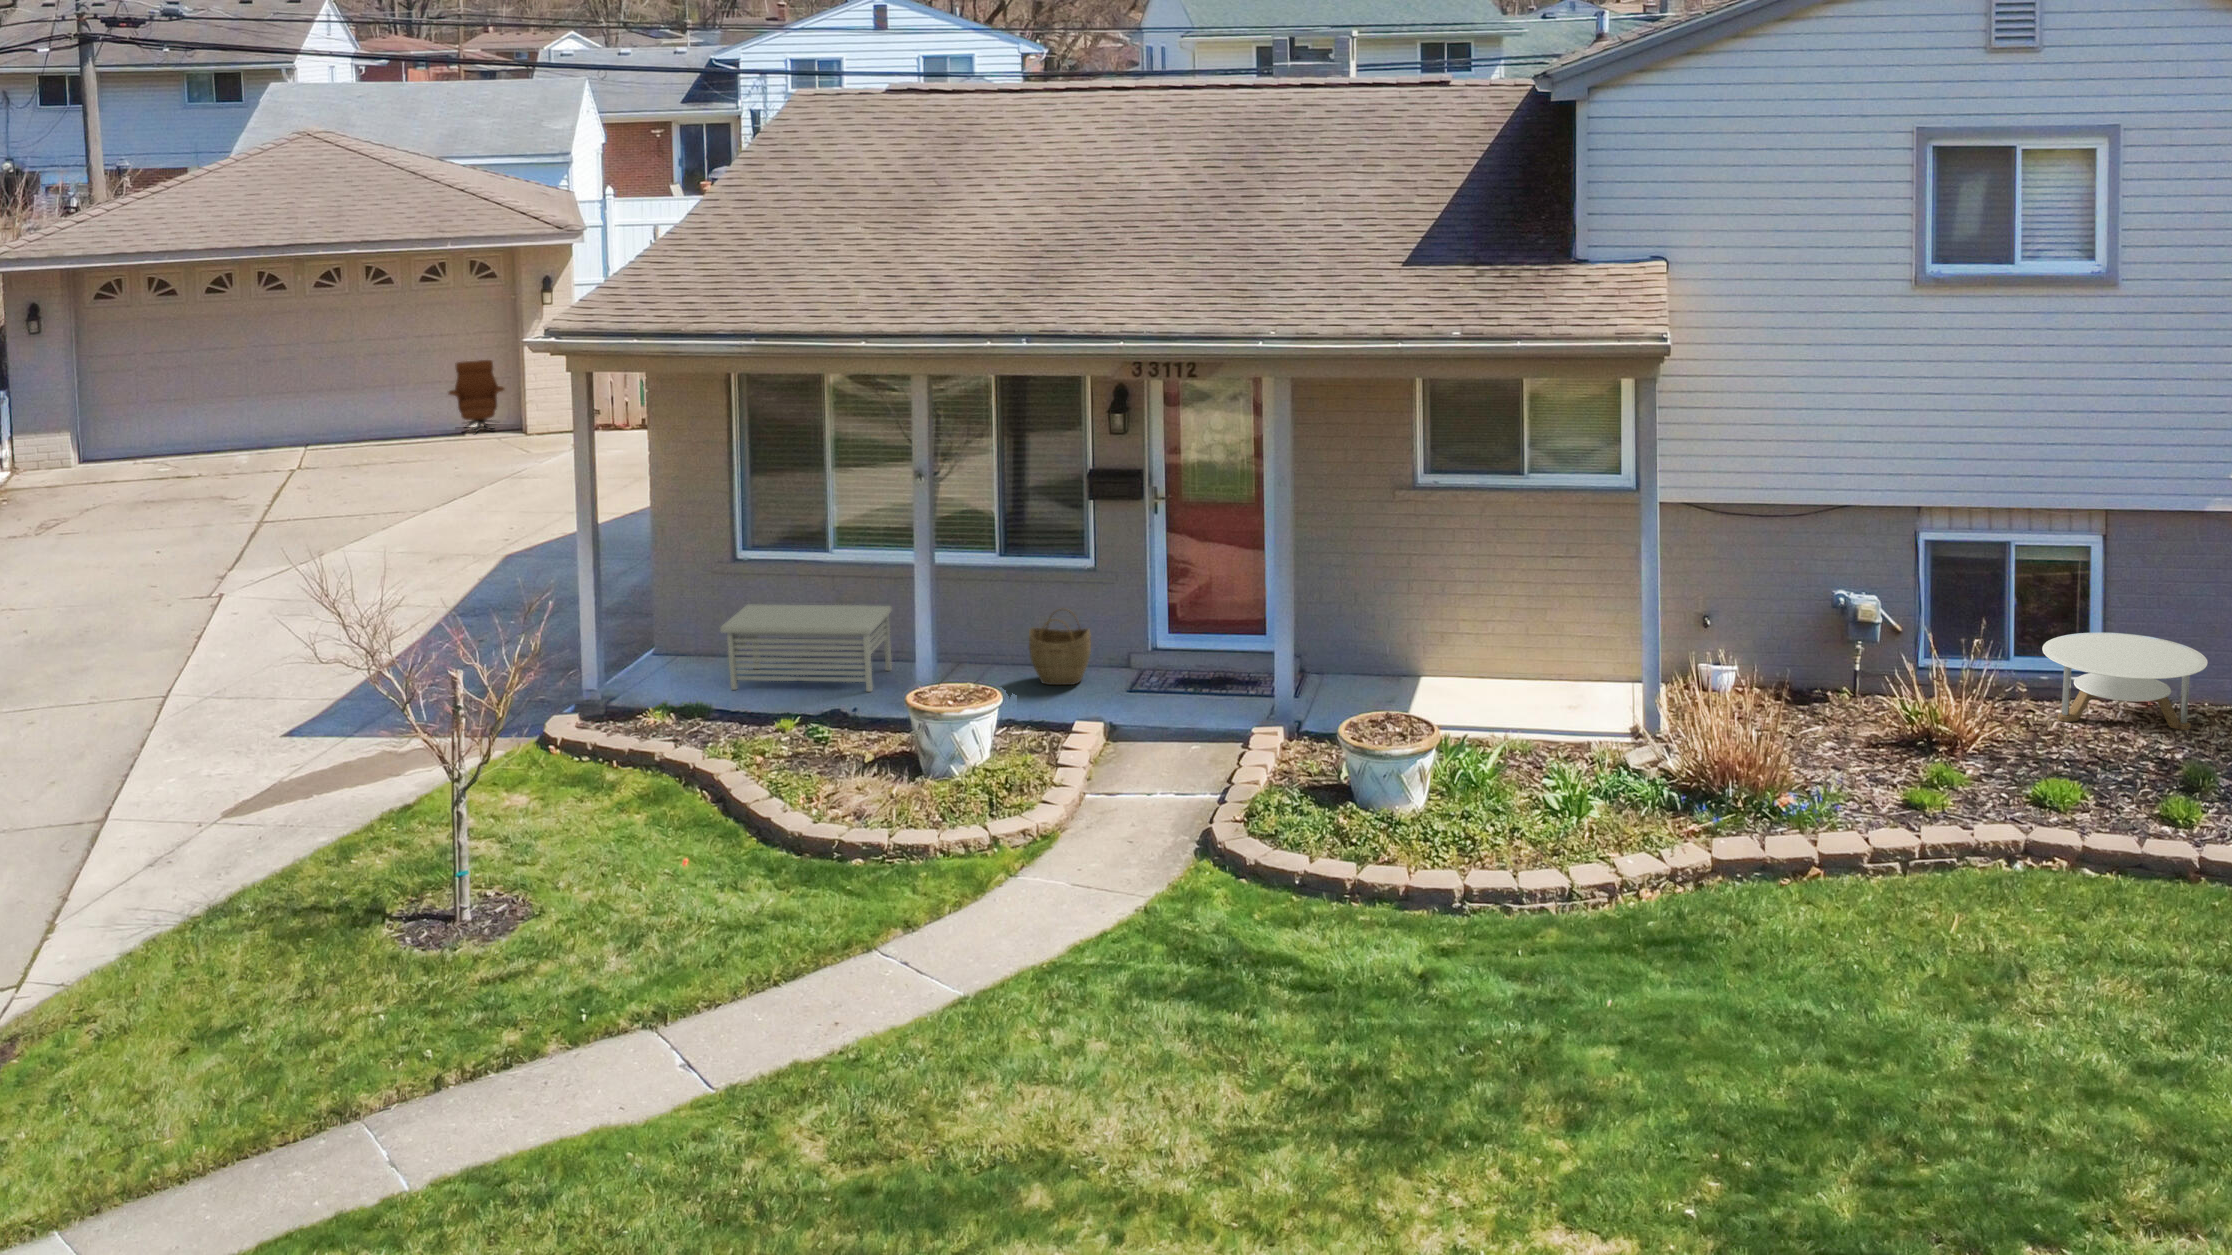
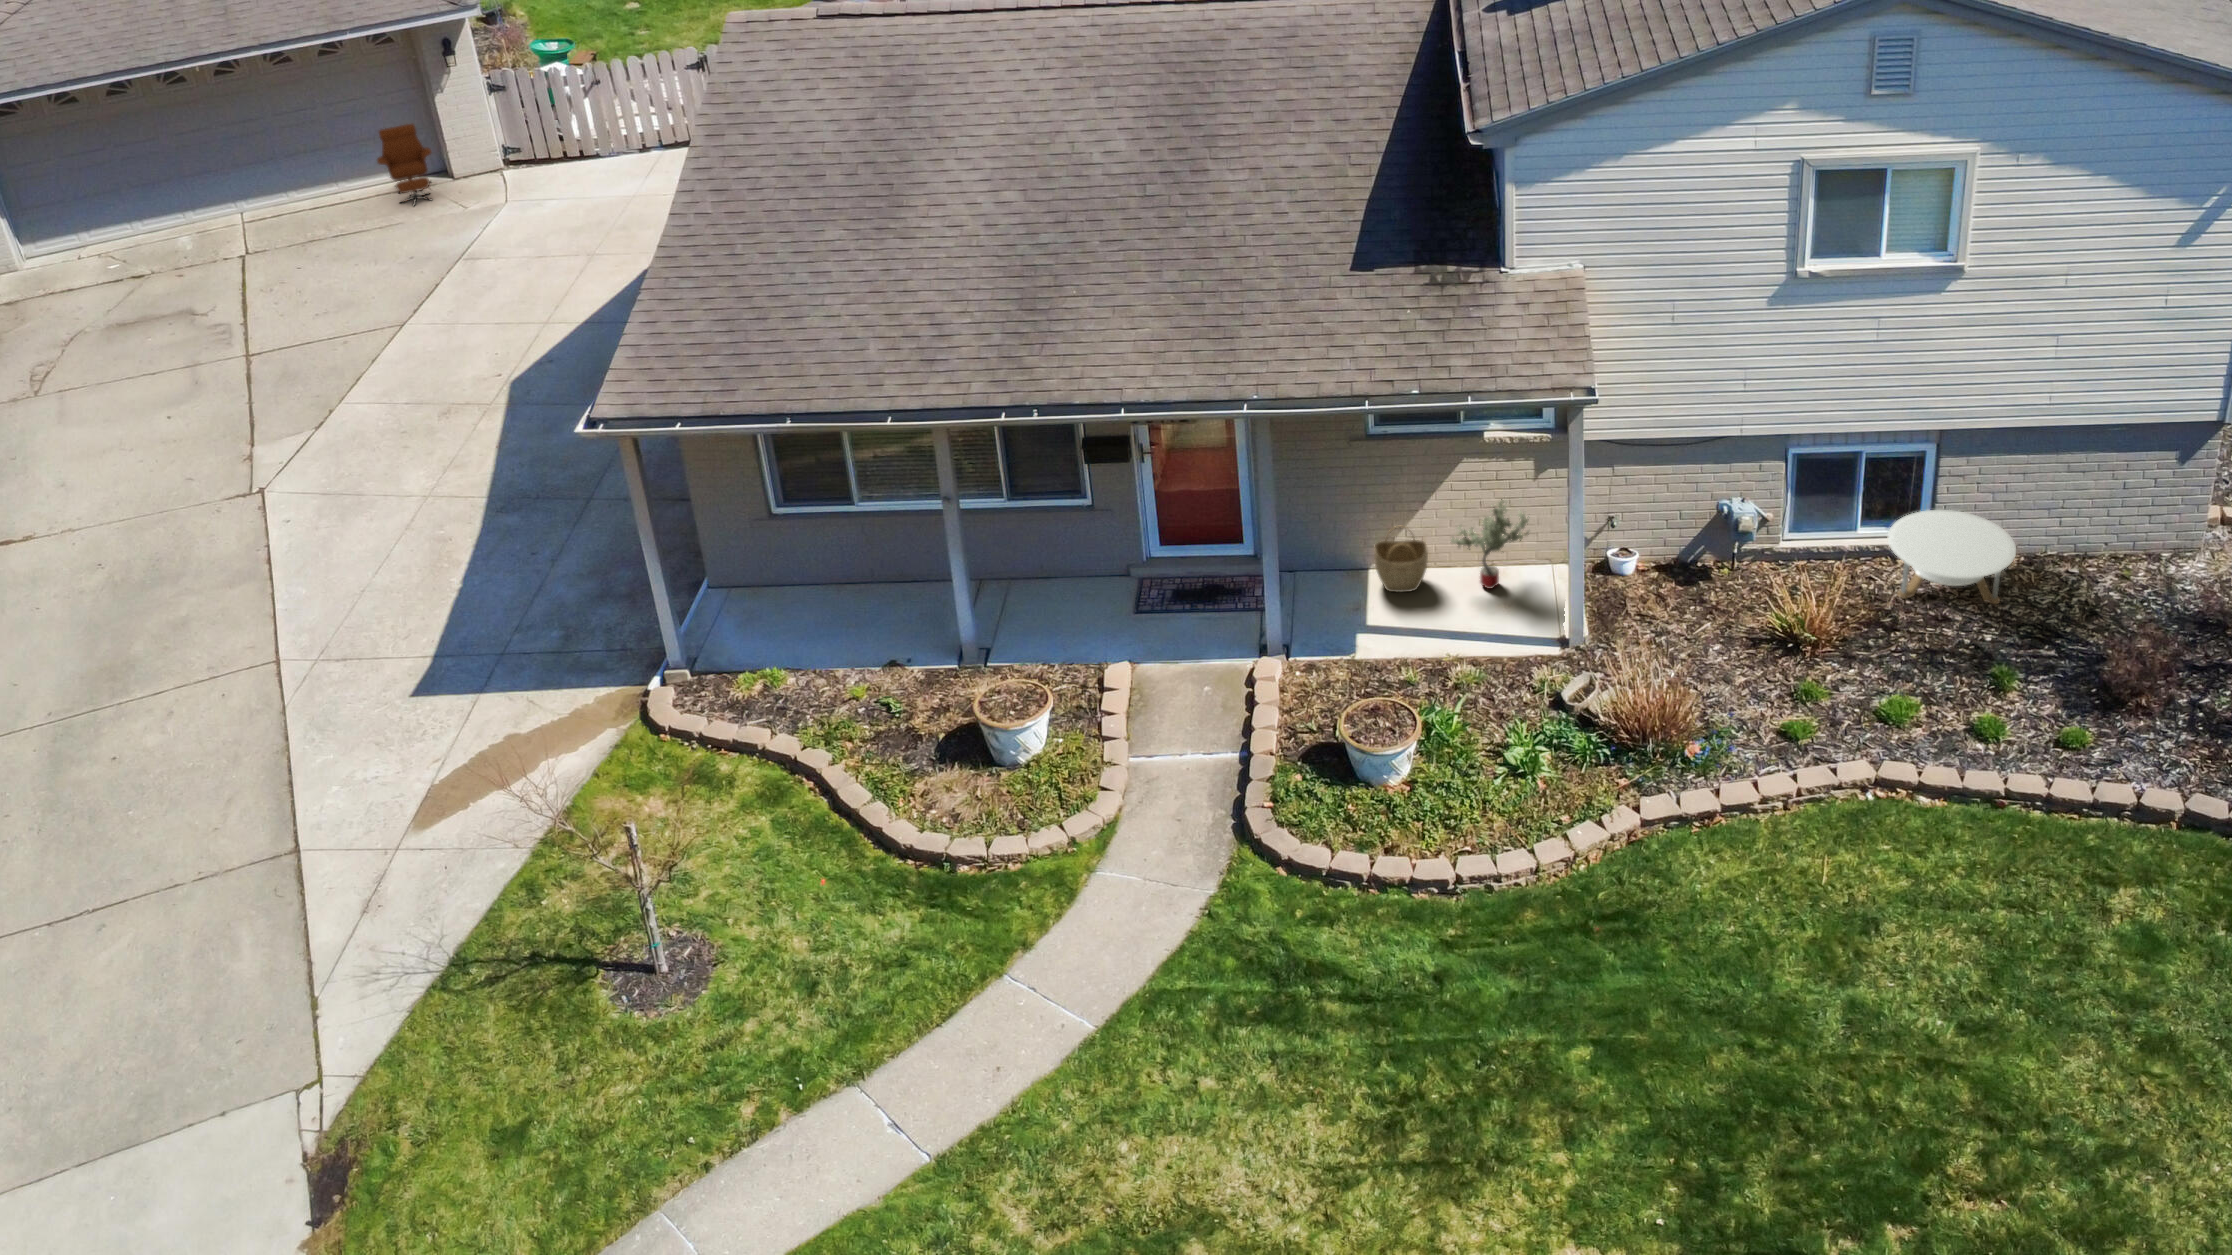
potted tree: none [1502,579,1599,696] -> present [1451,499,1529,589]
storage bench: present [721,604,892,692] -> none [776,535,924,625]
woven basket: present [1029,612,1091,685] -> present [1374,527,1428,592]

